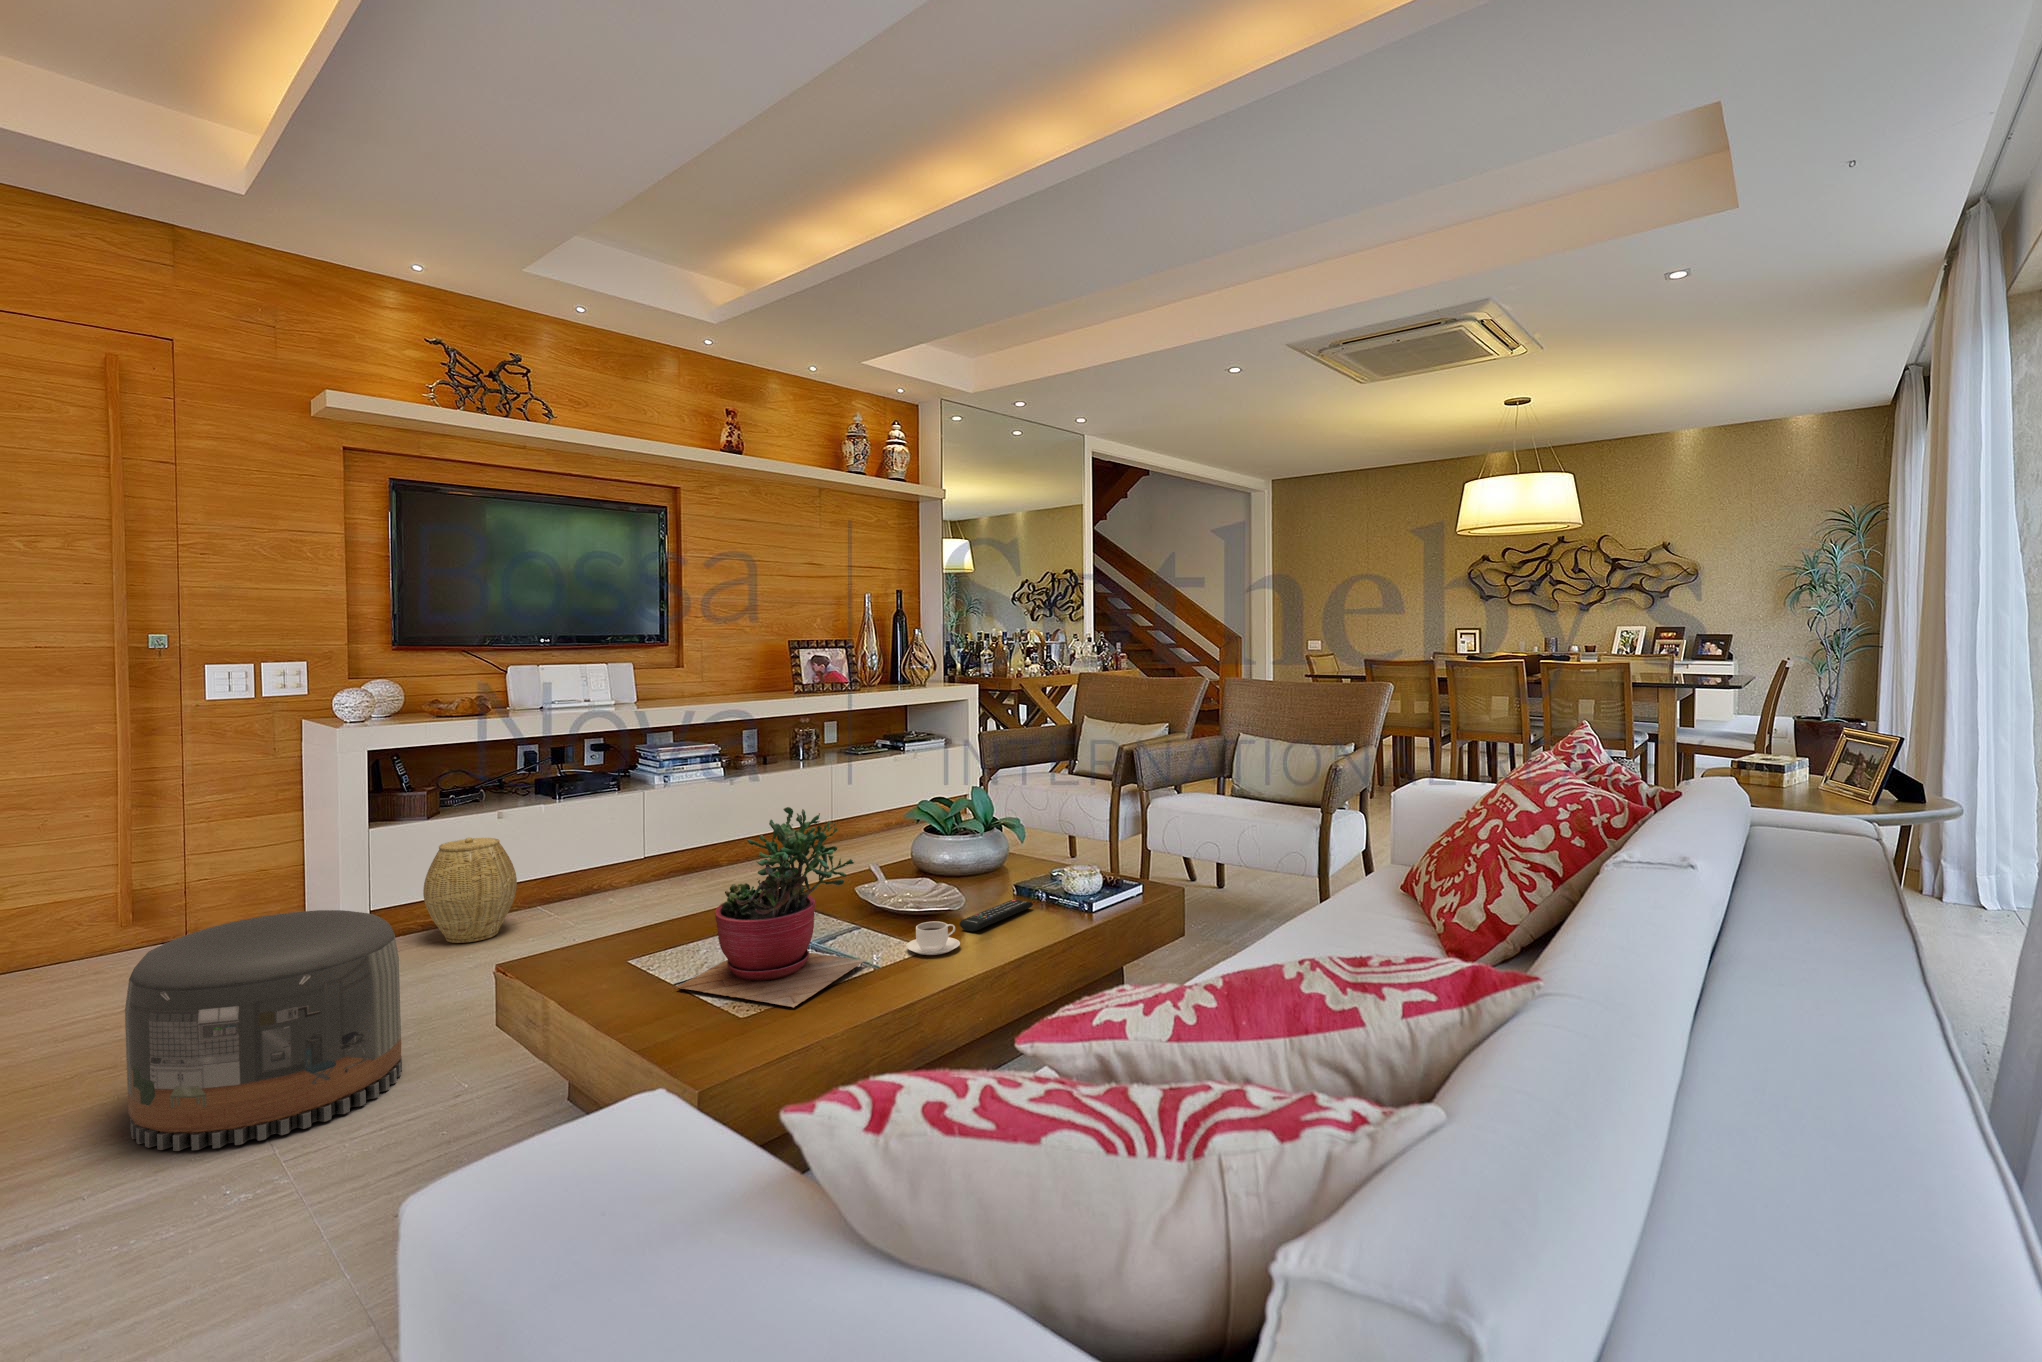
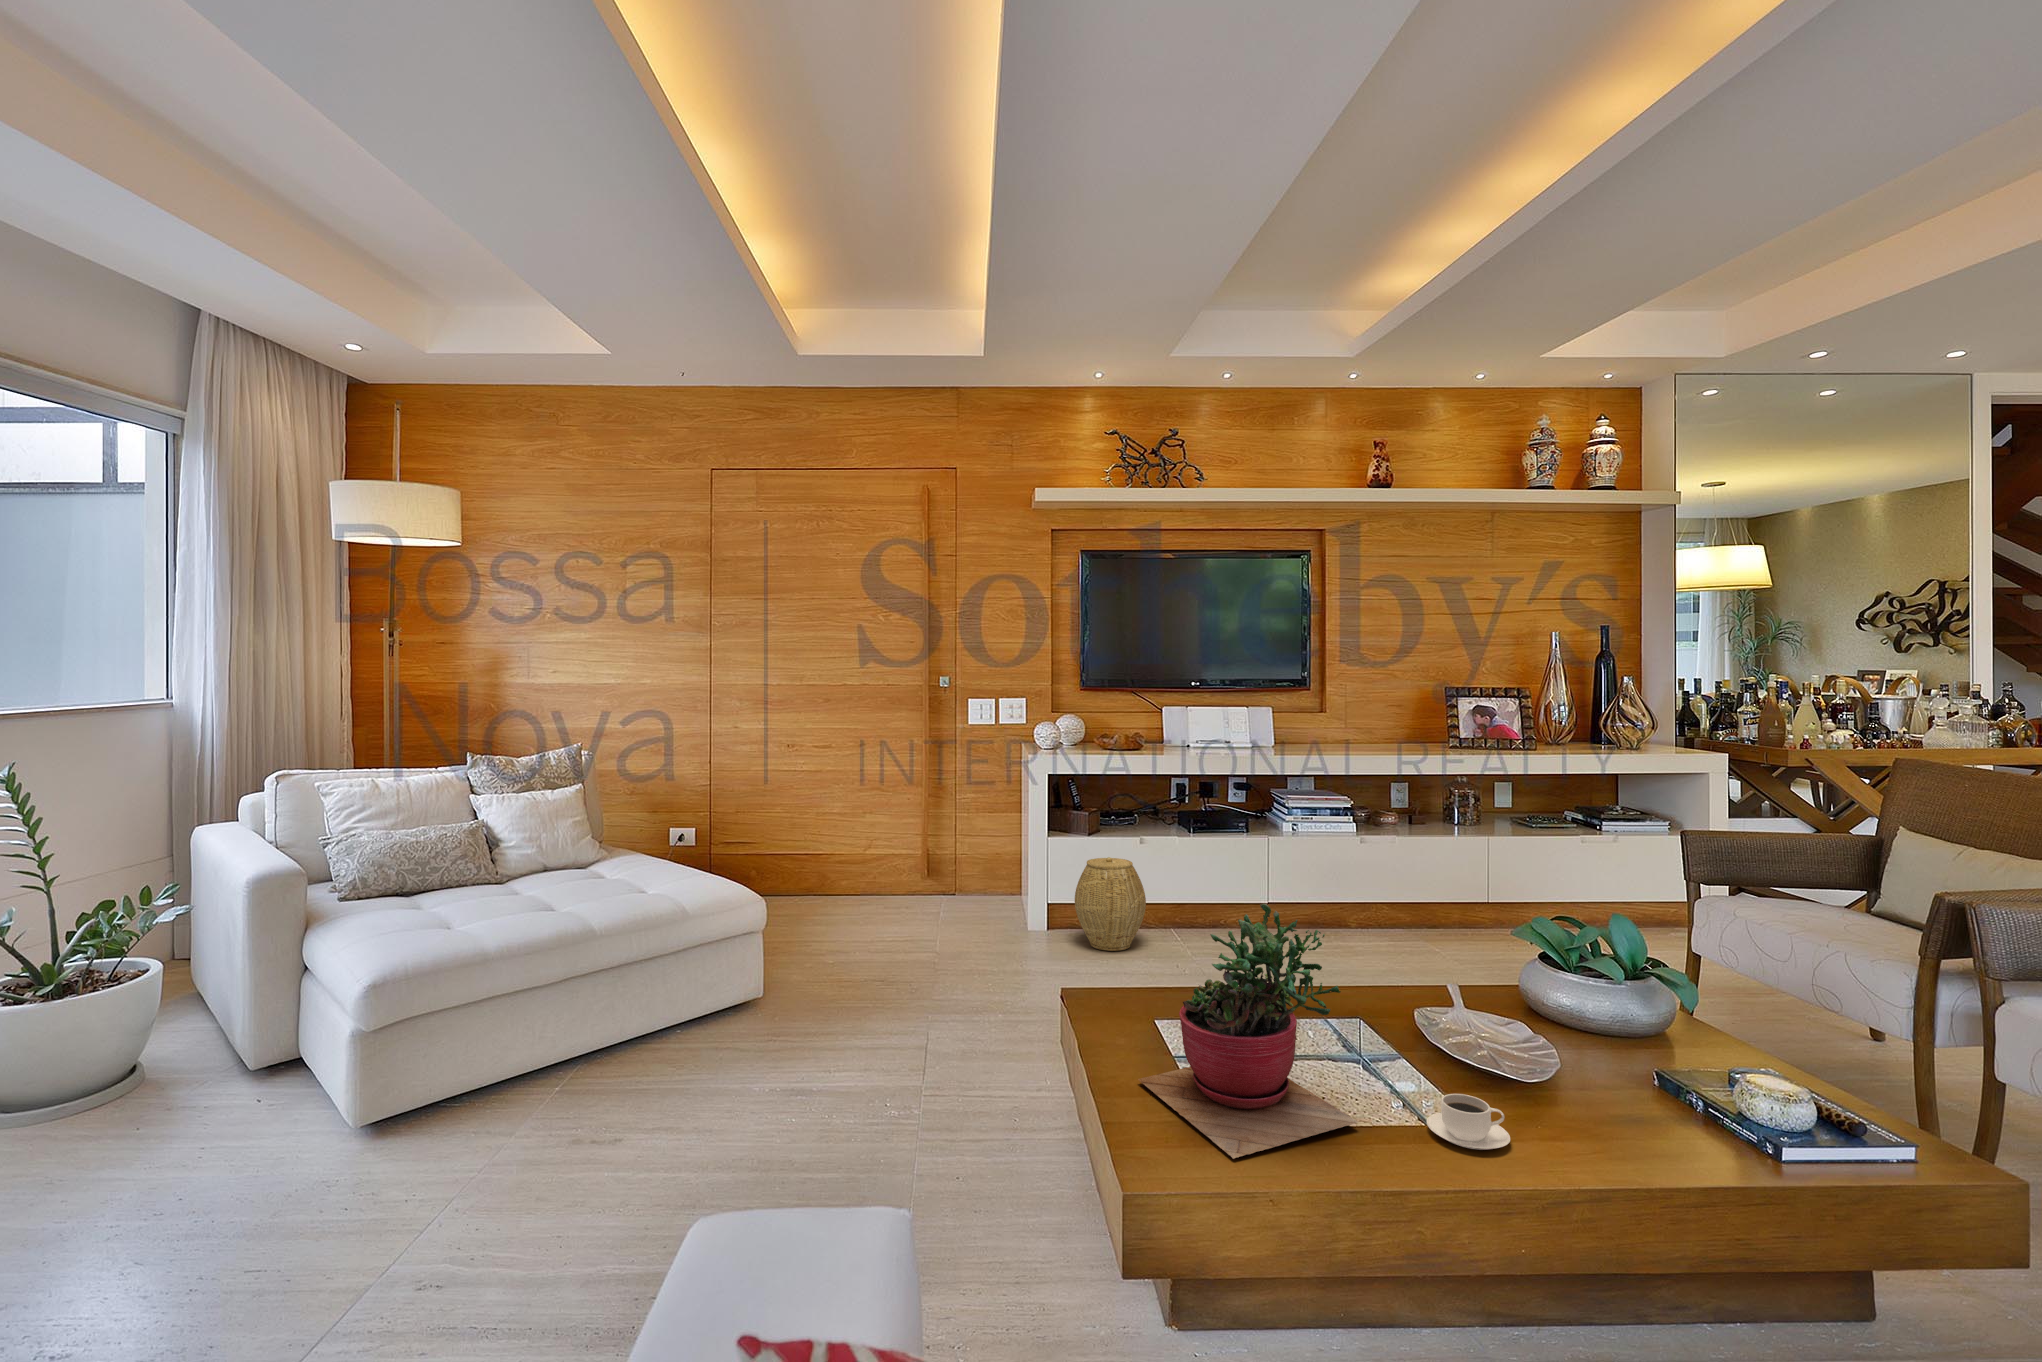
remote control: present [960,899,1033,932] -> none [1526,1094,1672,1129]
pouf: present [125,910,402,1151] -> none [830,902,1001,1088]

